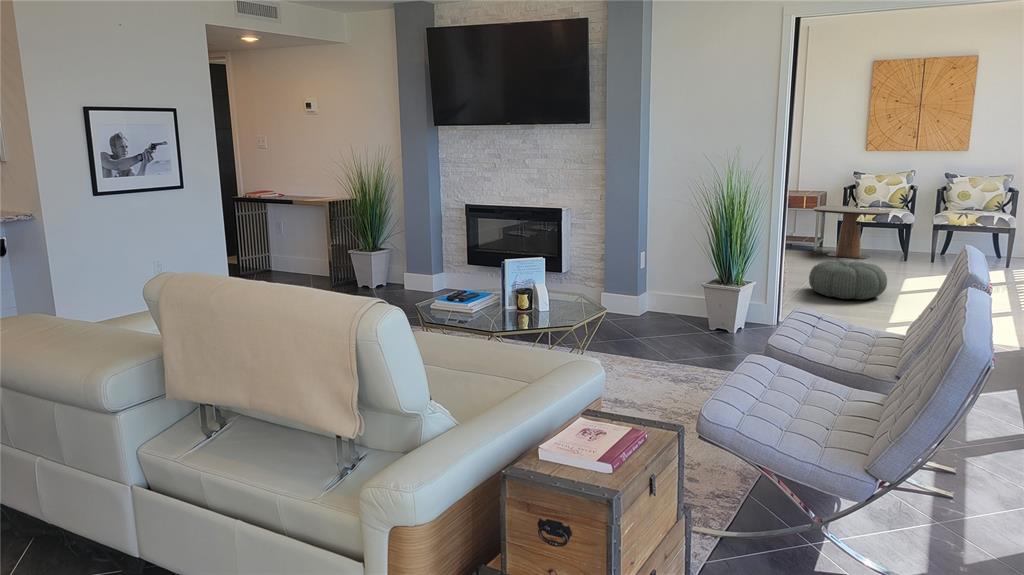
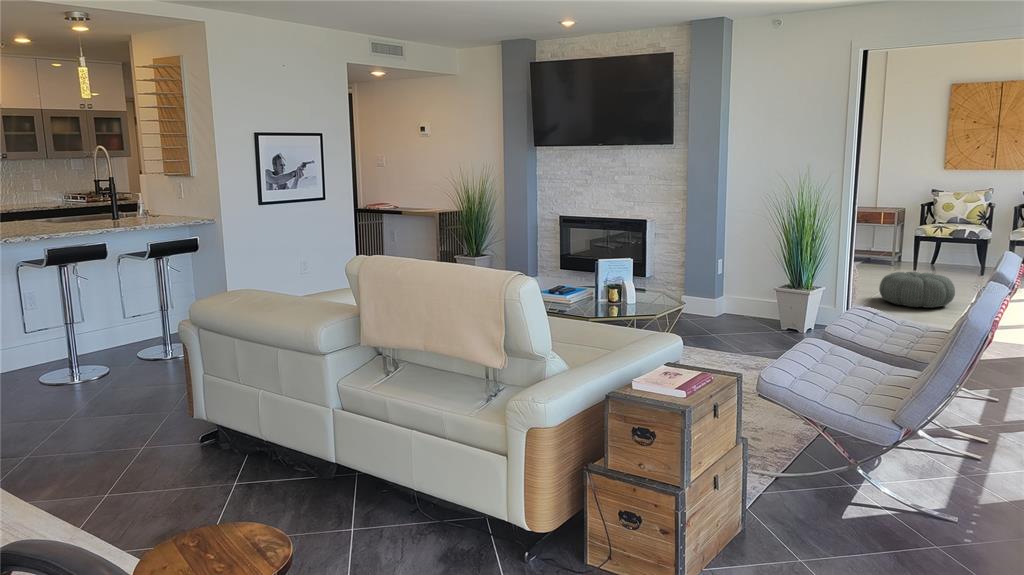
side table: present [813,205,892,259] -> none [890,221,970,273]

